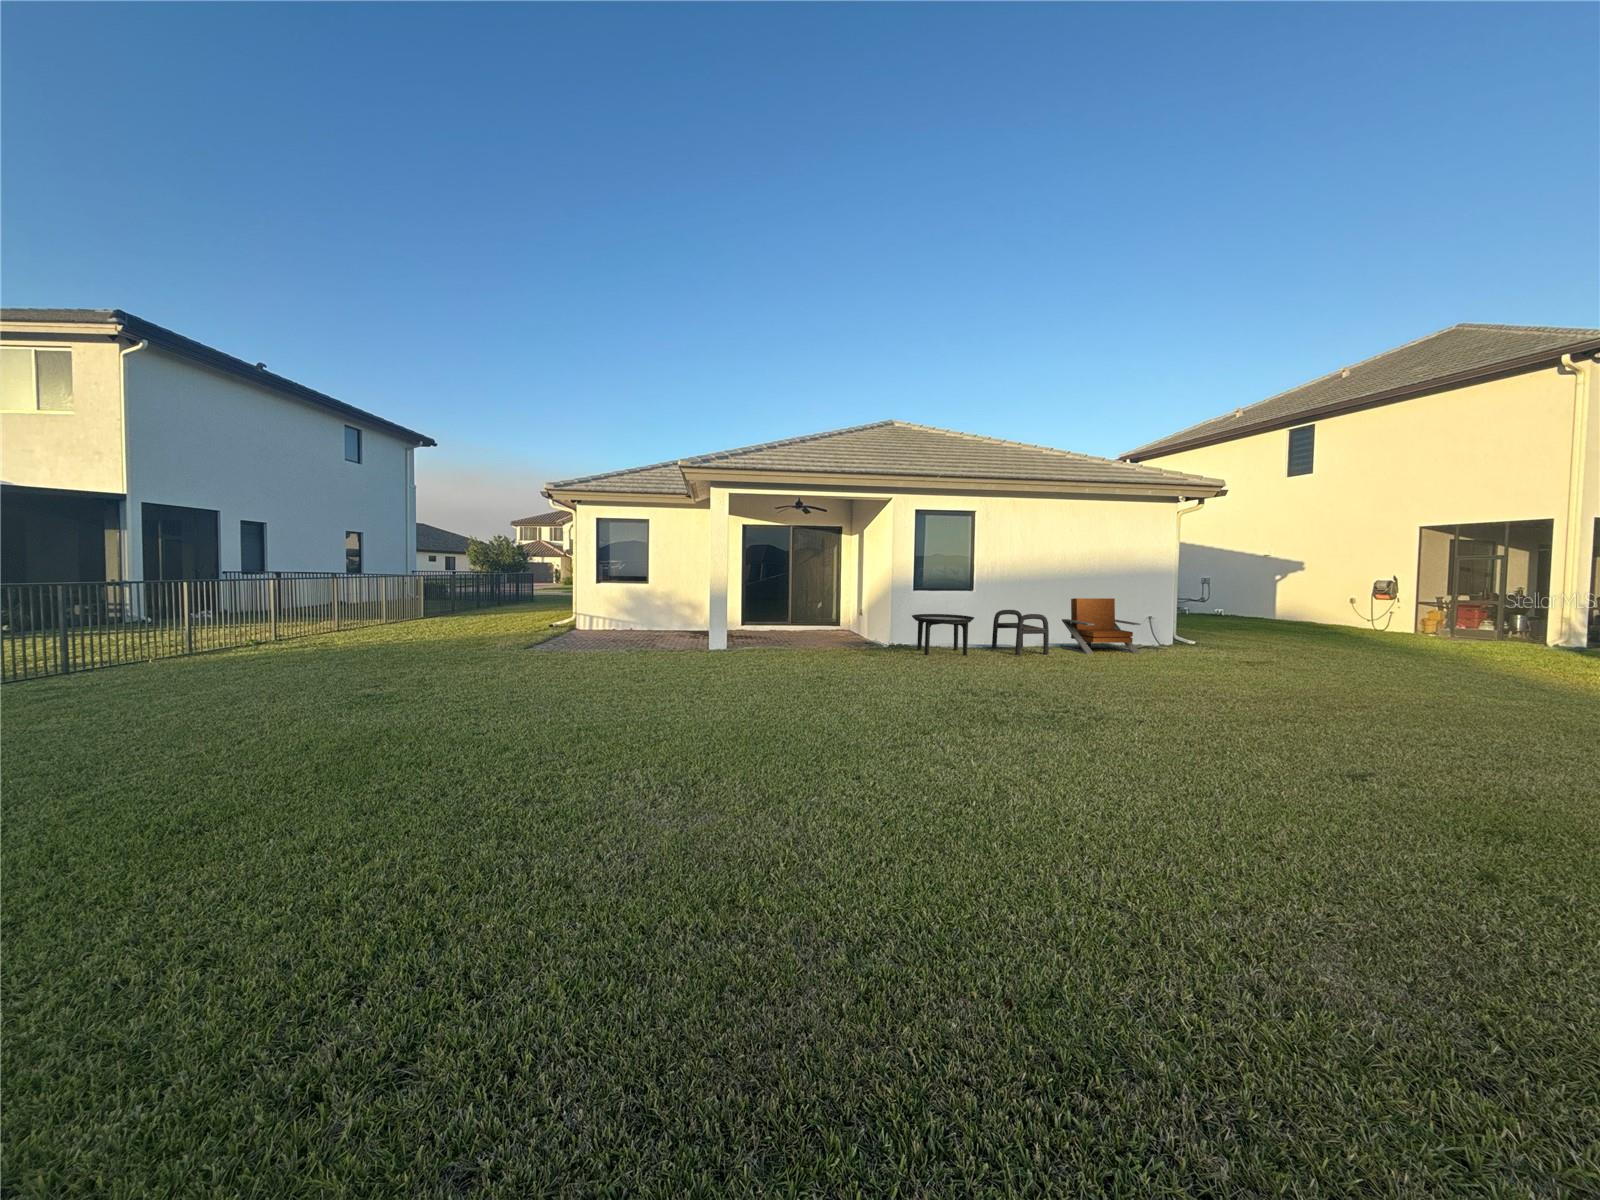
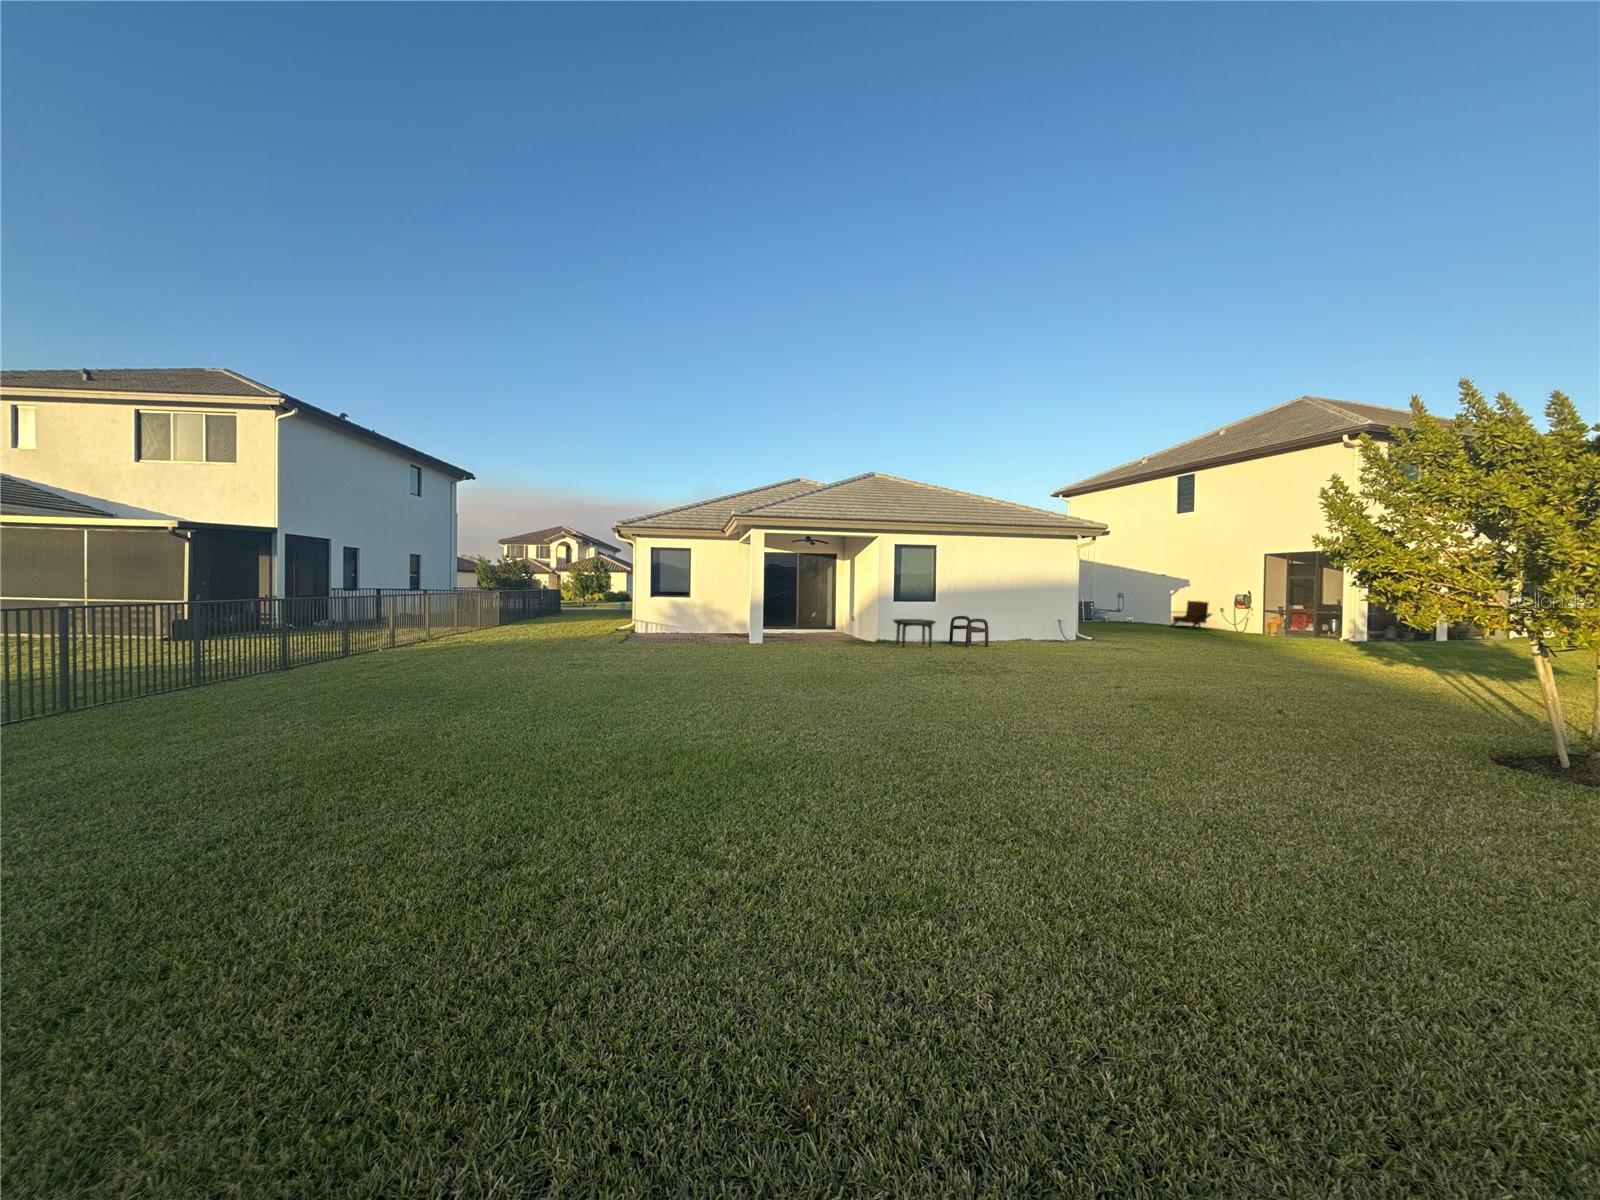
lounge chair: present [1062,598,1141,654] -> present [1170,600,1212,629]

